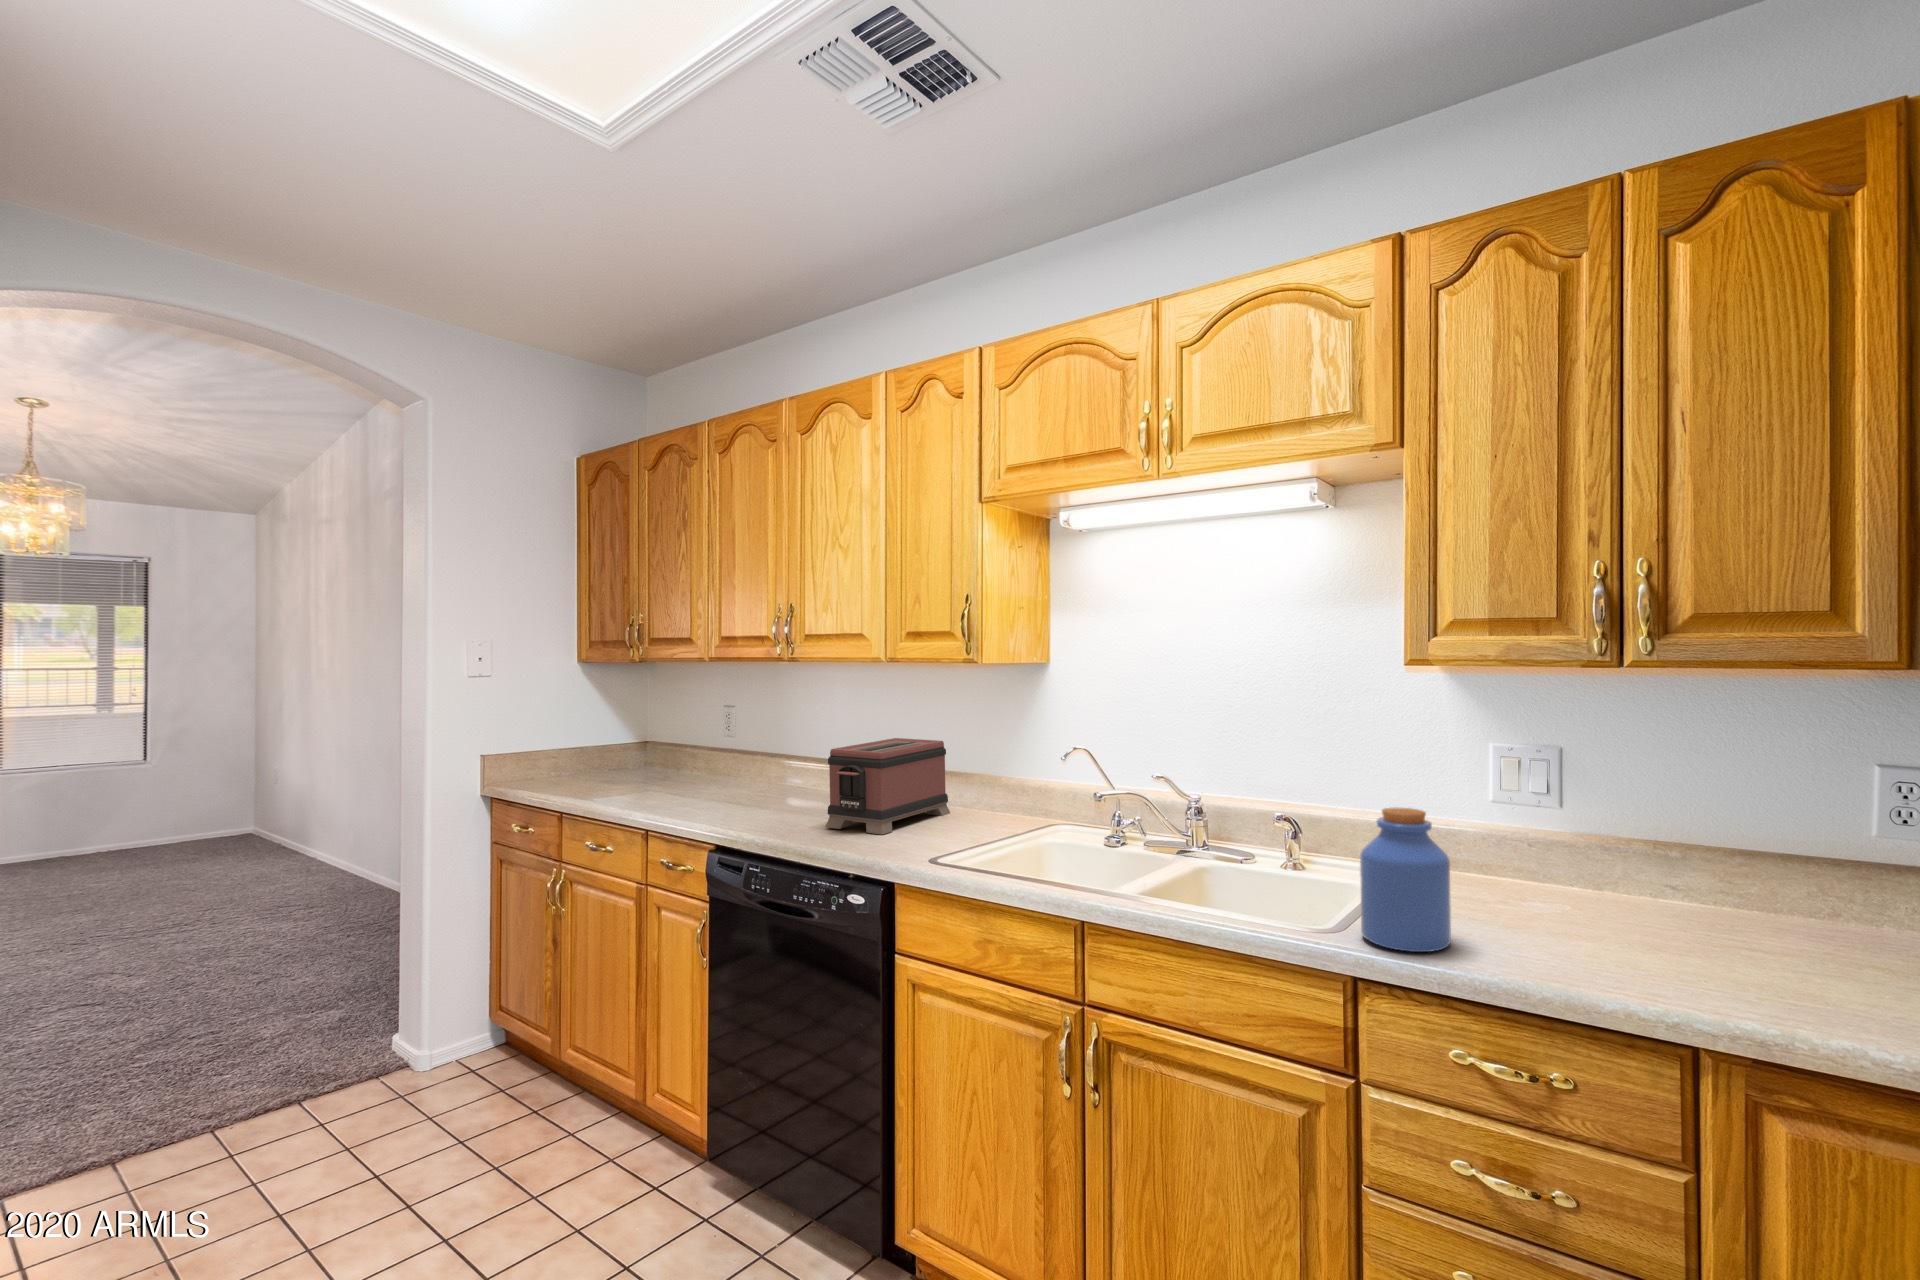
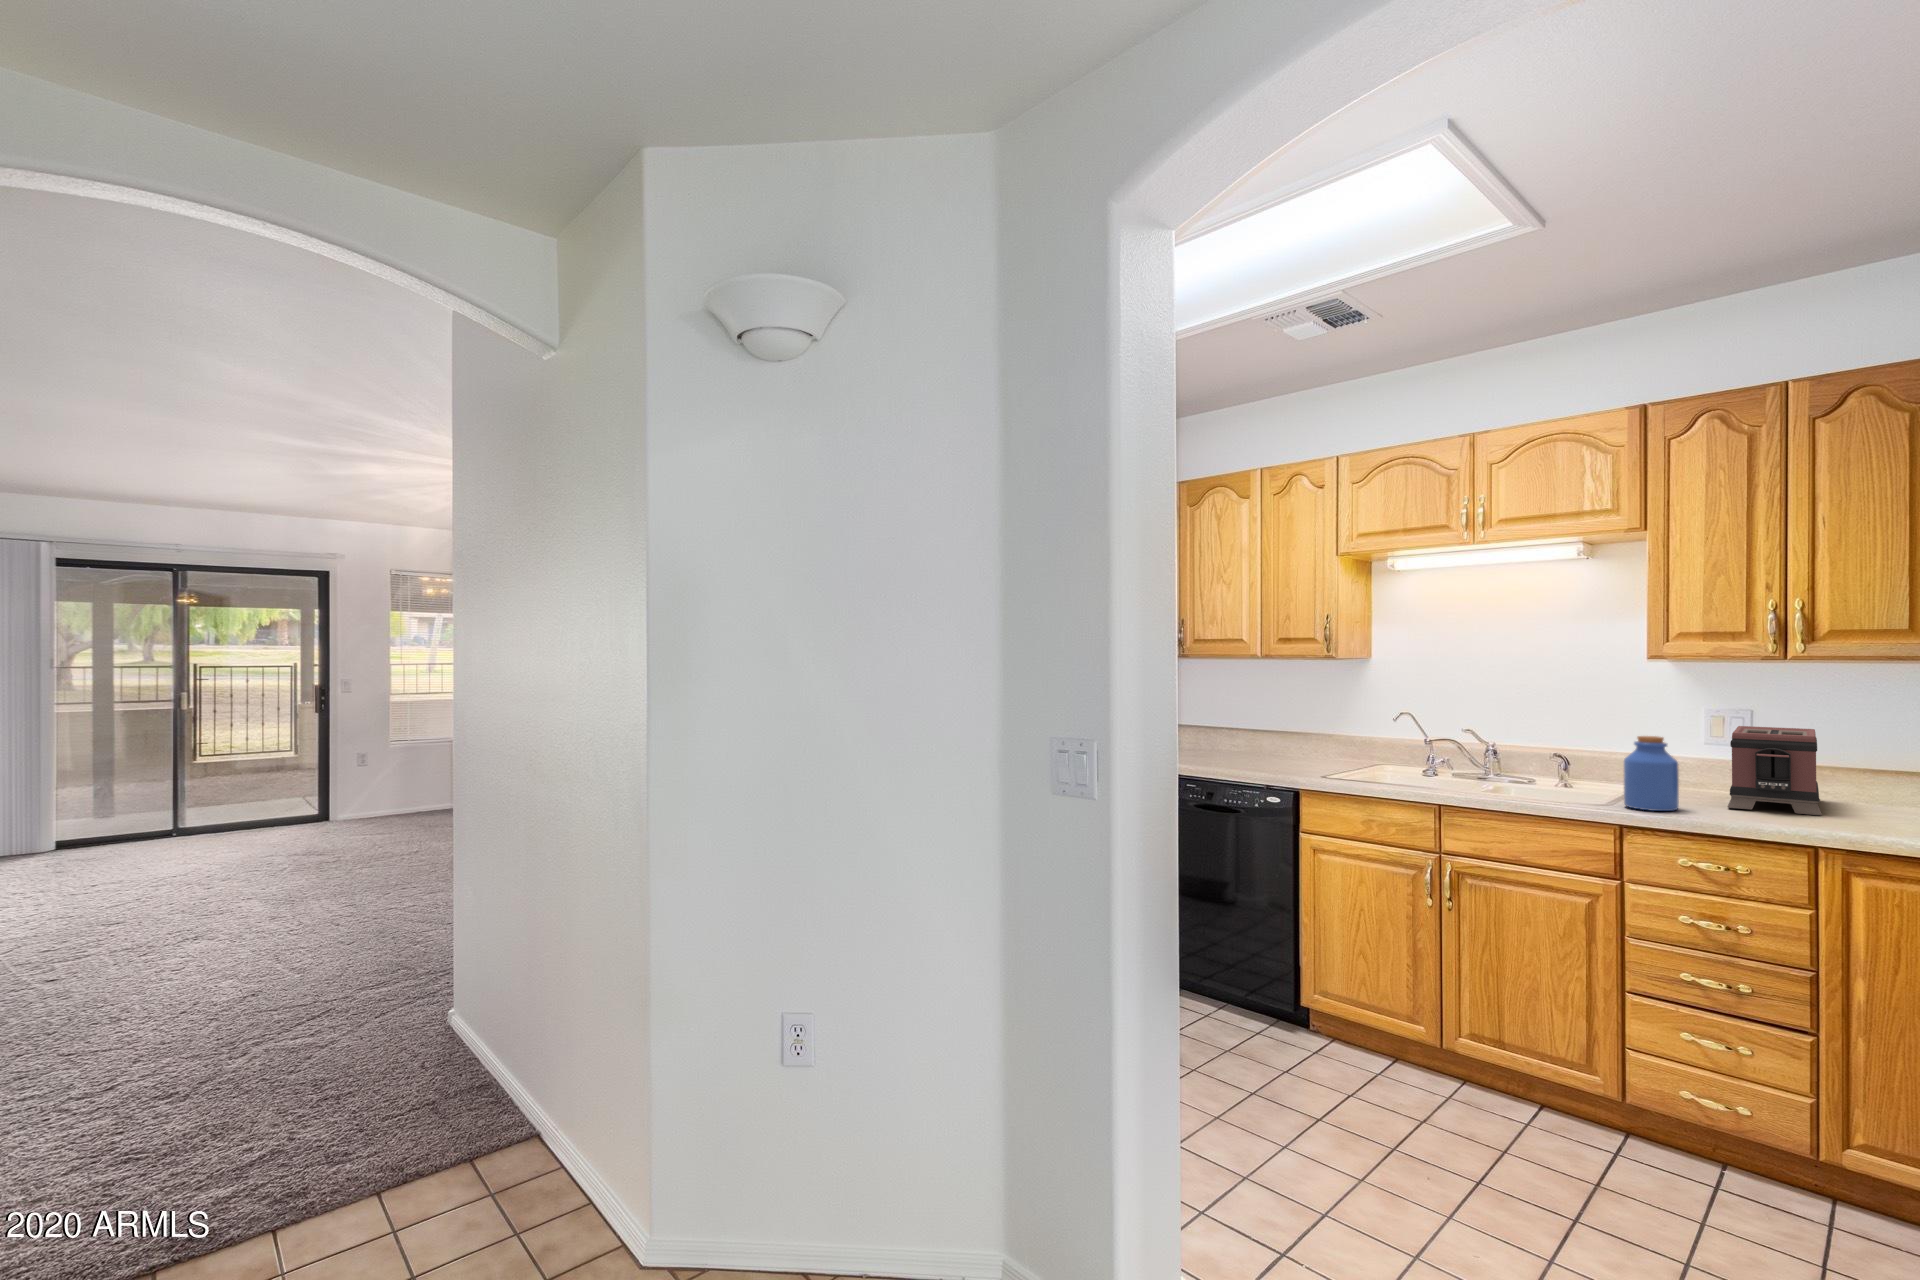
toaster: present [825,738,950,835] -> present [1728,726,1822,815]

